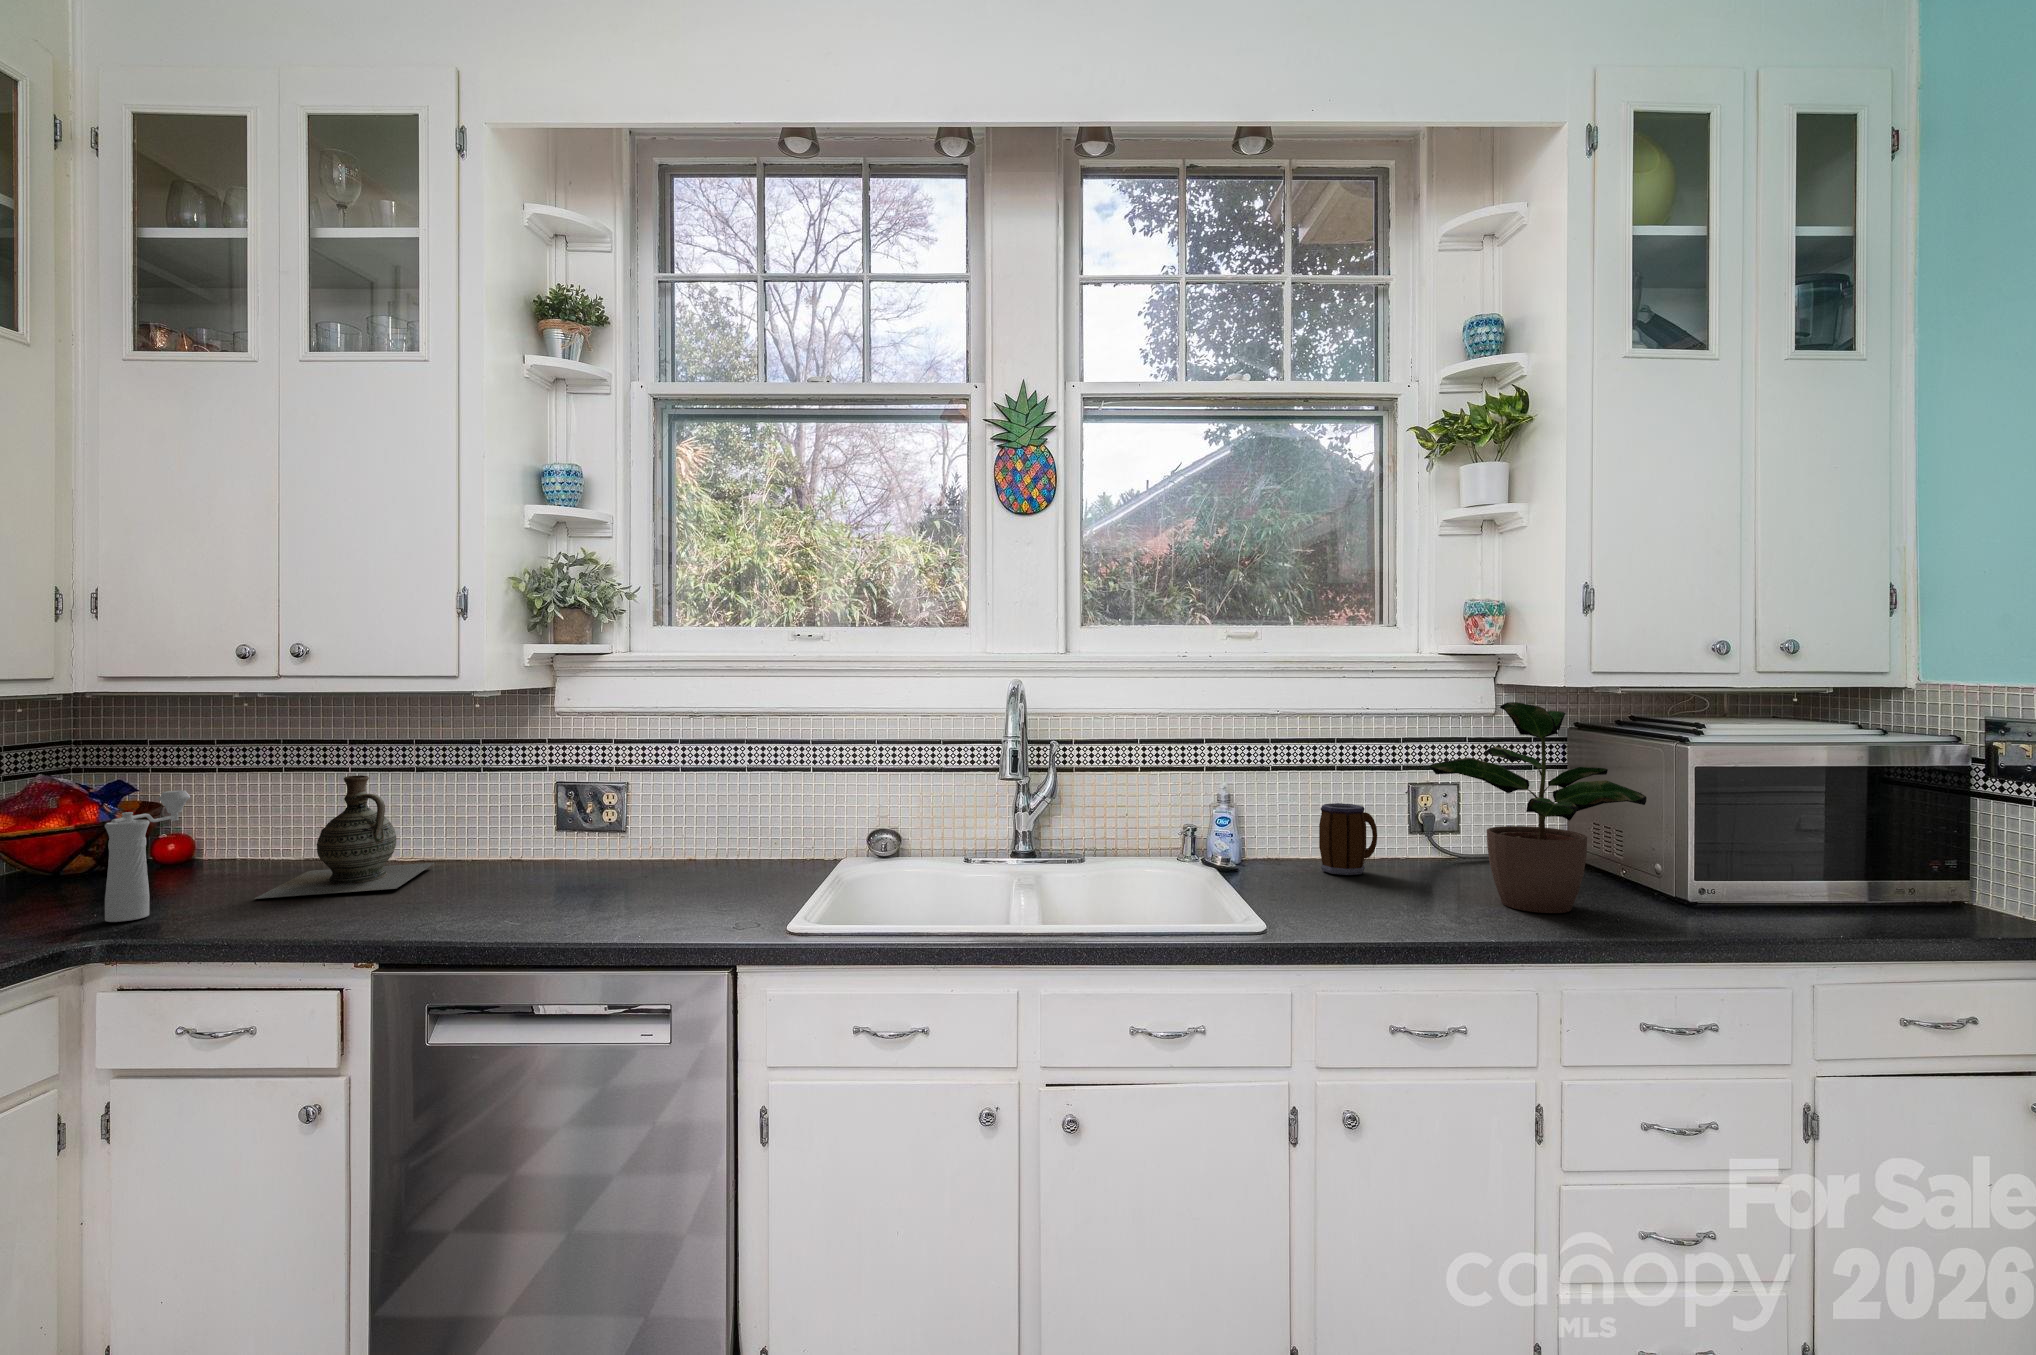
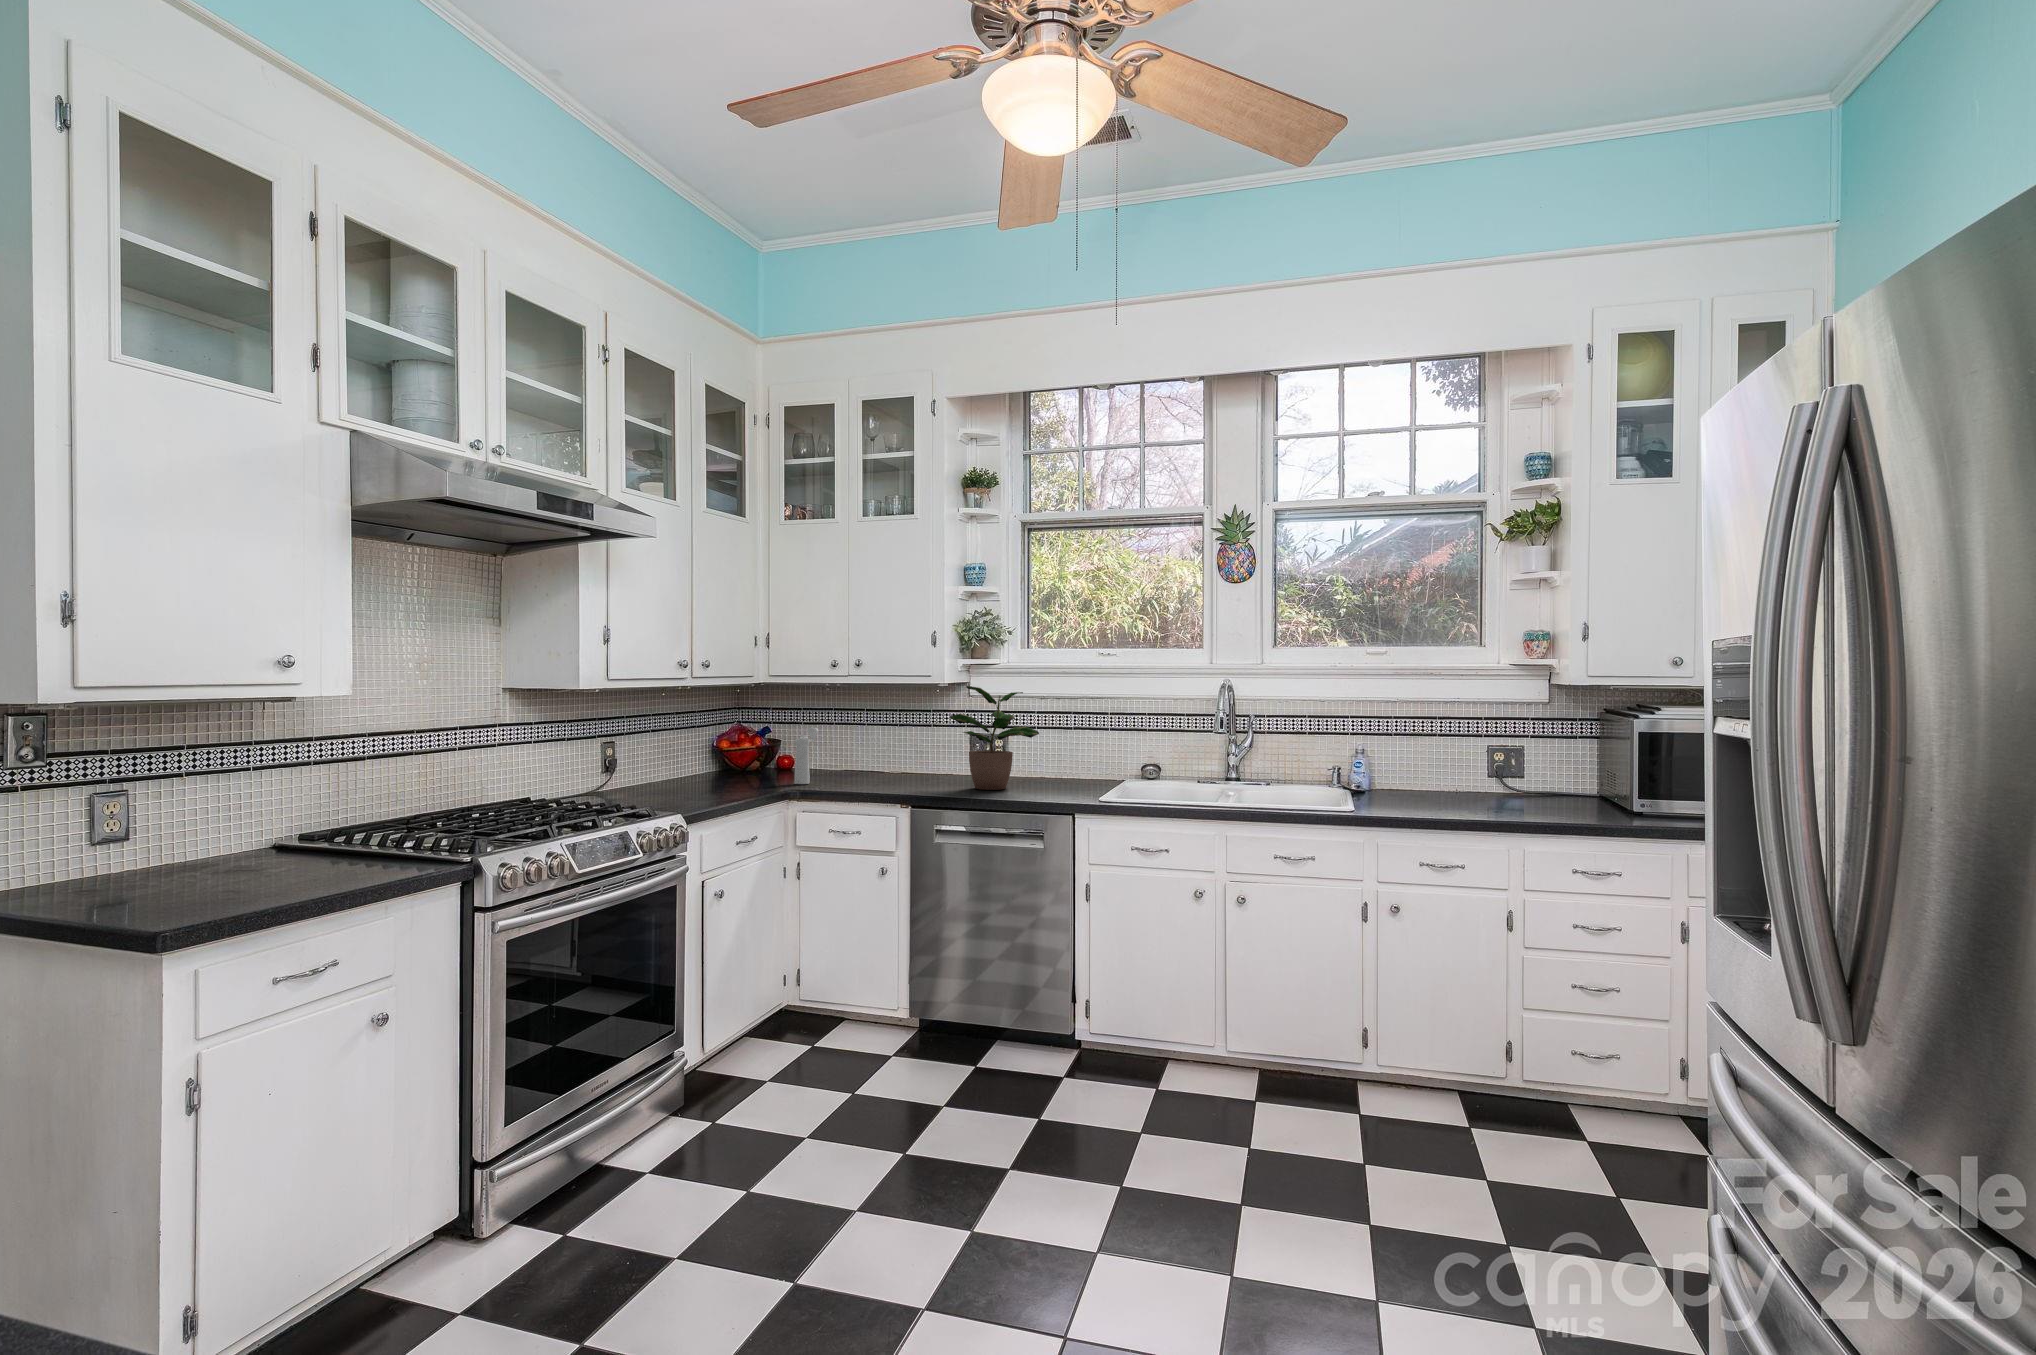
potted plant: present [1429,702,1647,913] -> present [950,686,1039,790]
ceramic jug: present [254,775,434,899] -> none [845,725,913,781]
mug: present [1319,803,1377,875] -> none [1418,757,1456,800]

